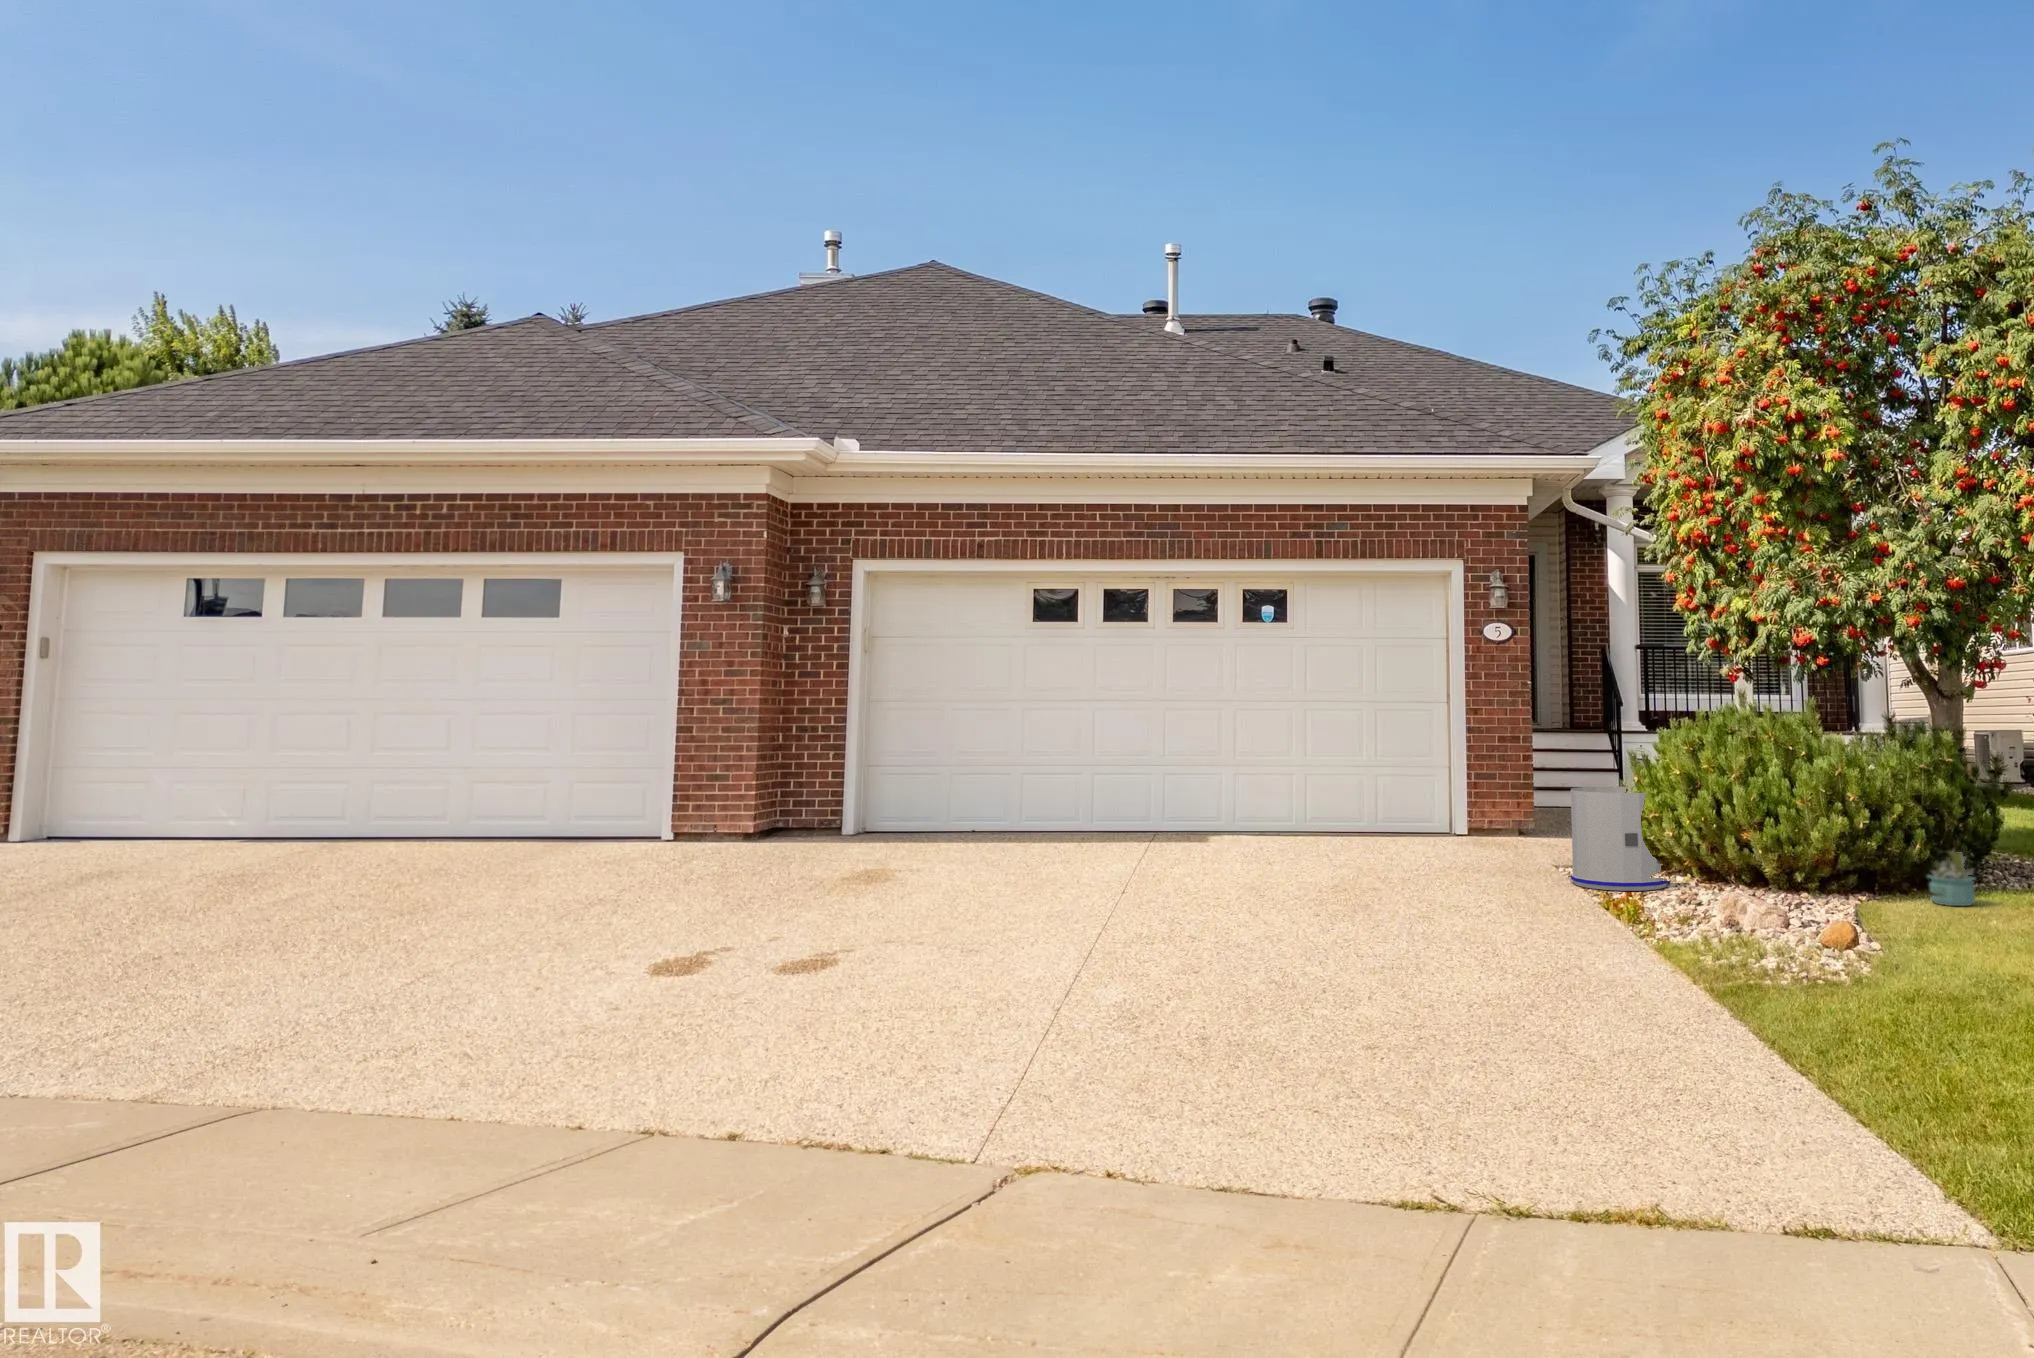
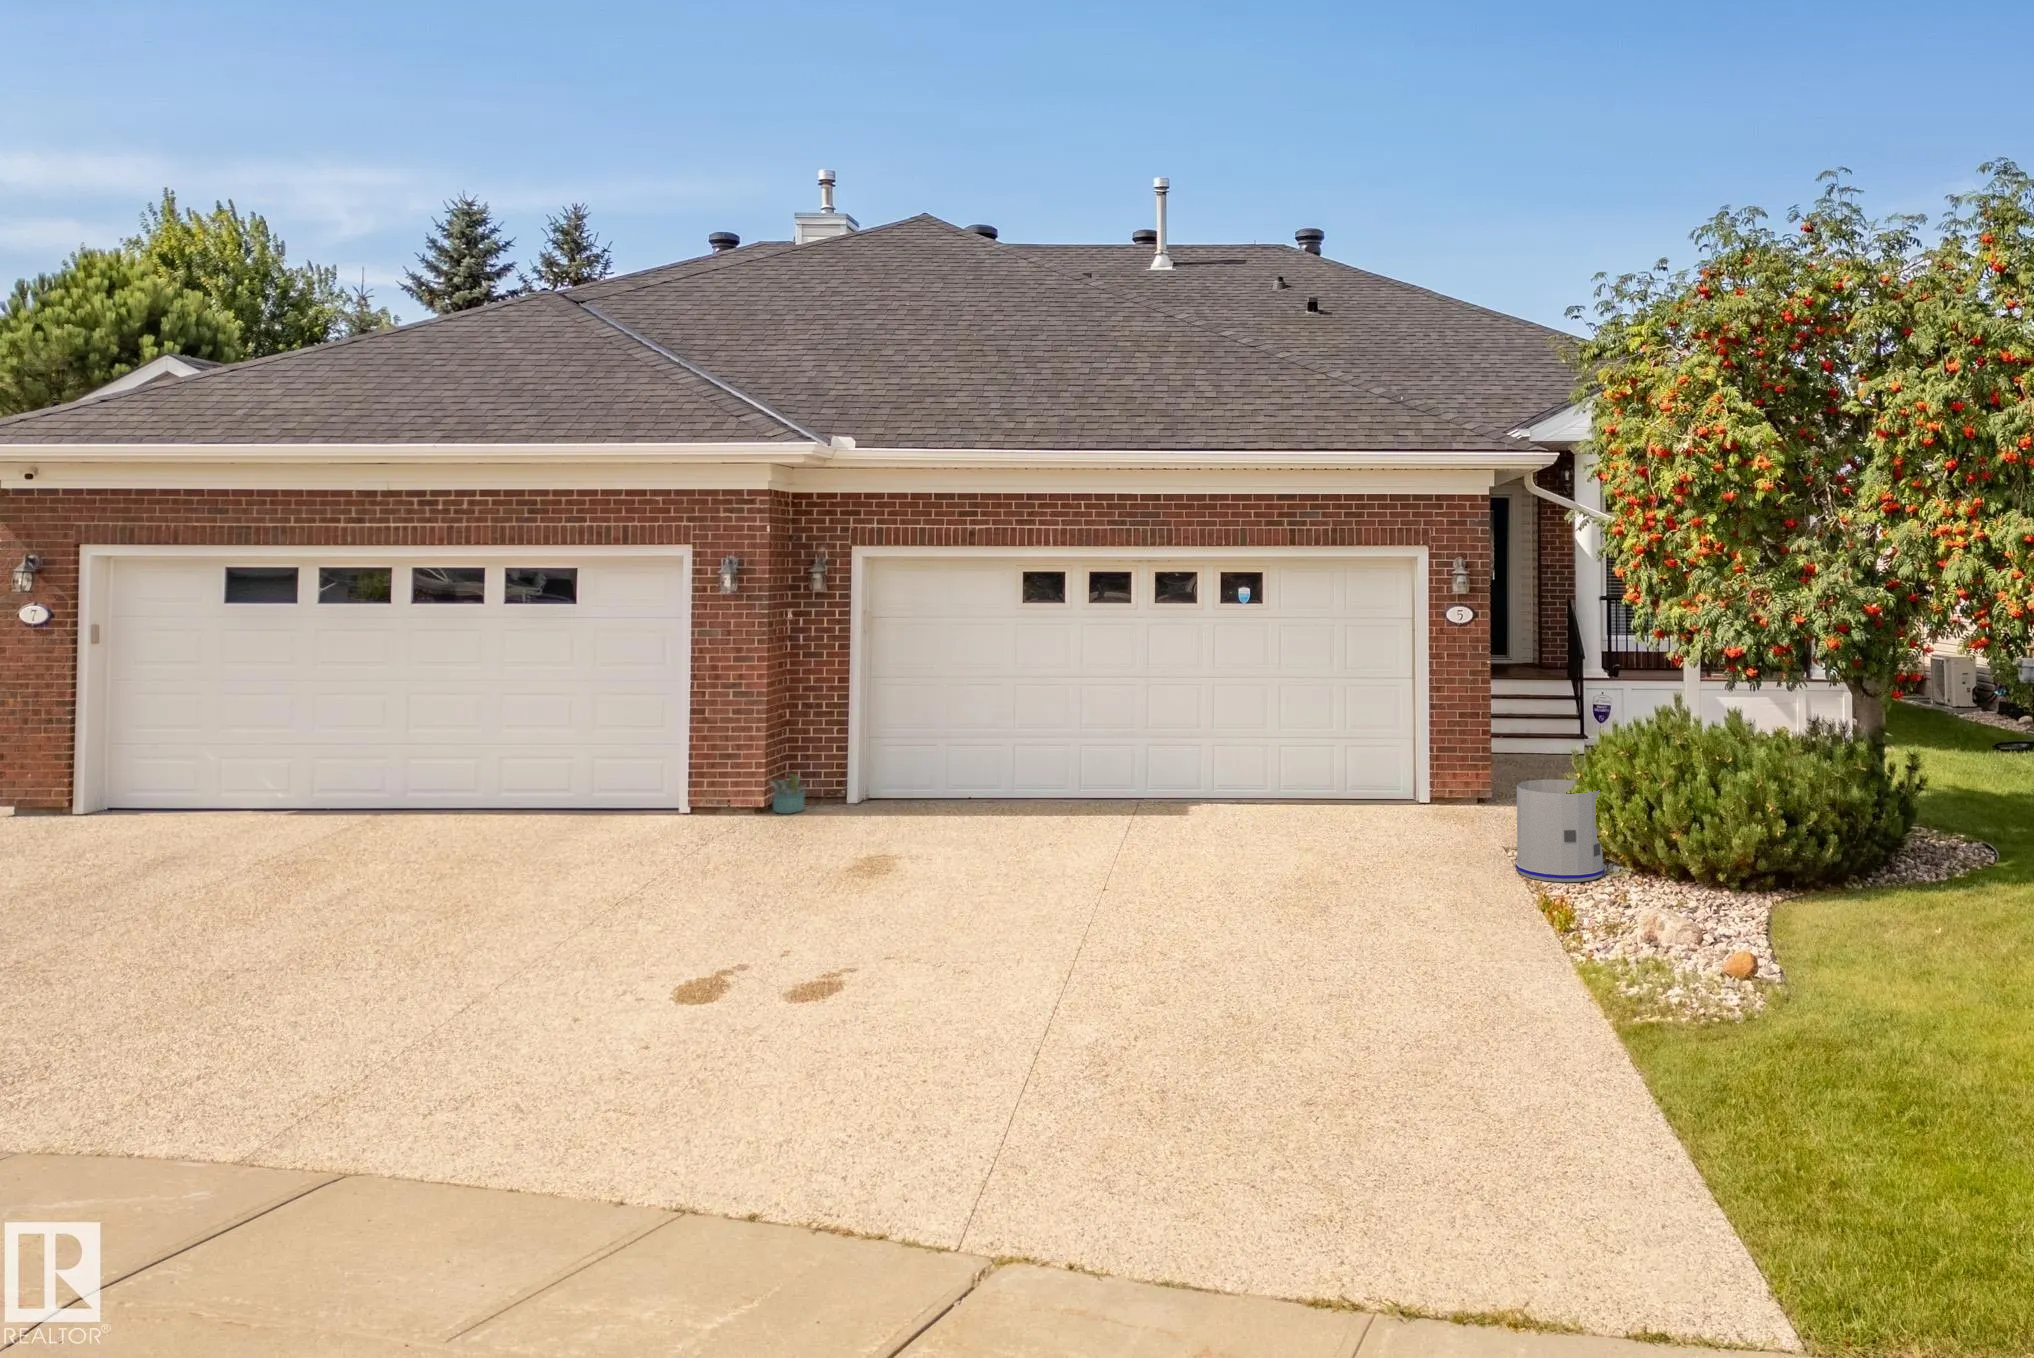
decorative plant: present [1928,851,1975,906] -> present [770,775,805,814]

